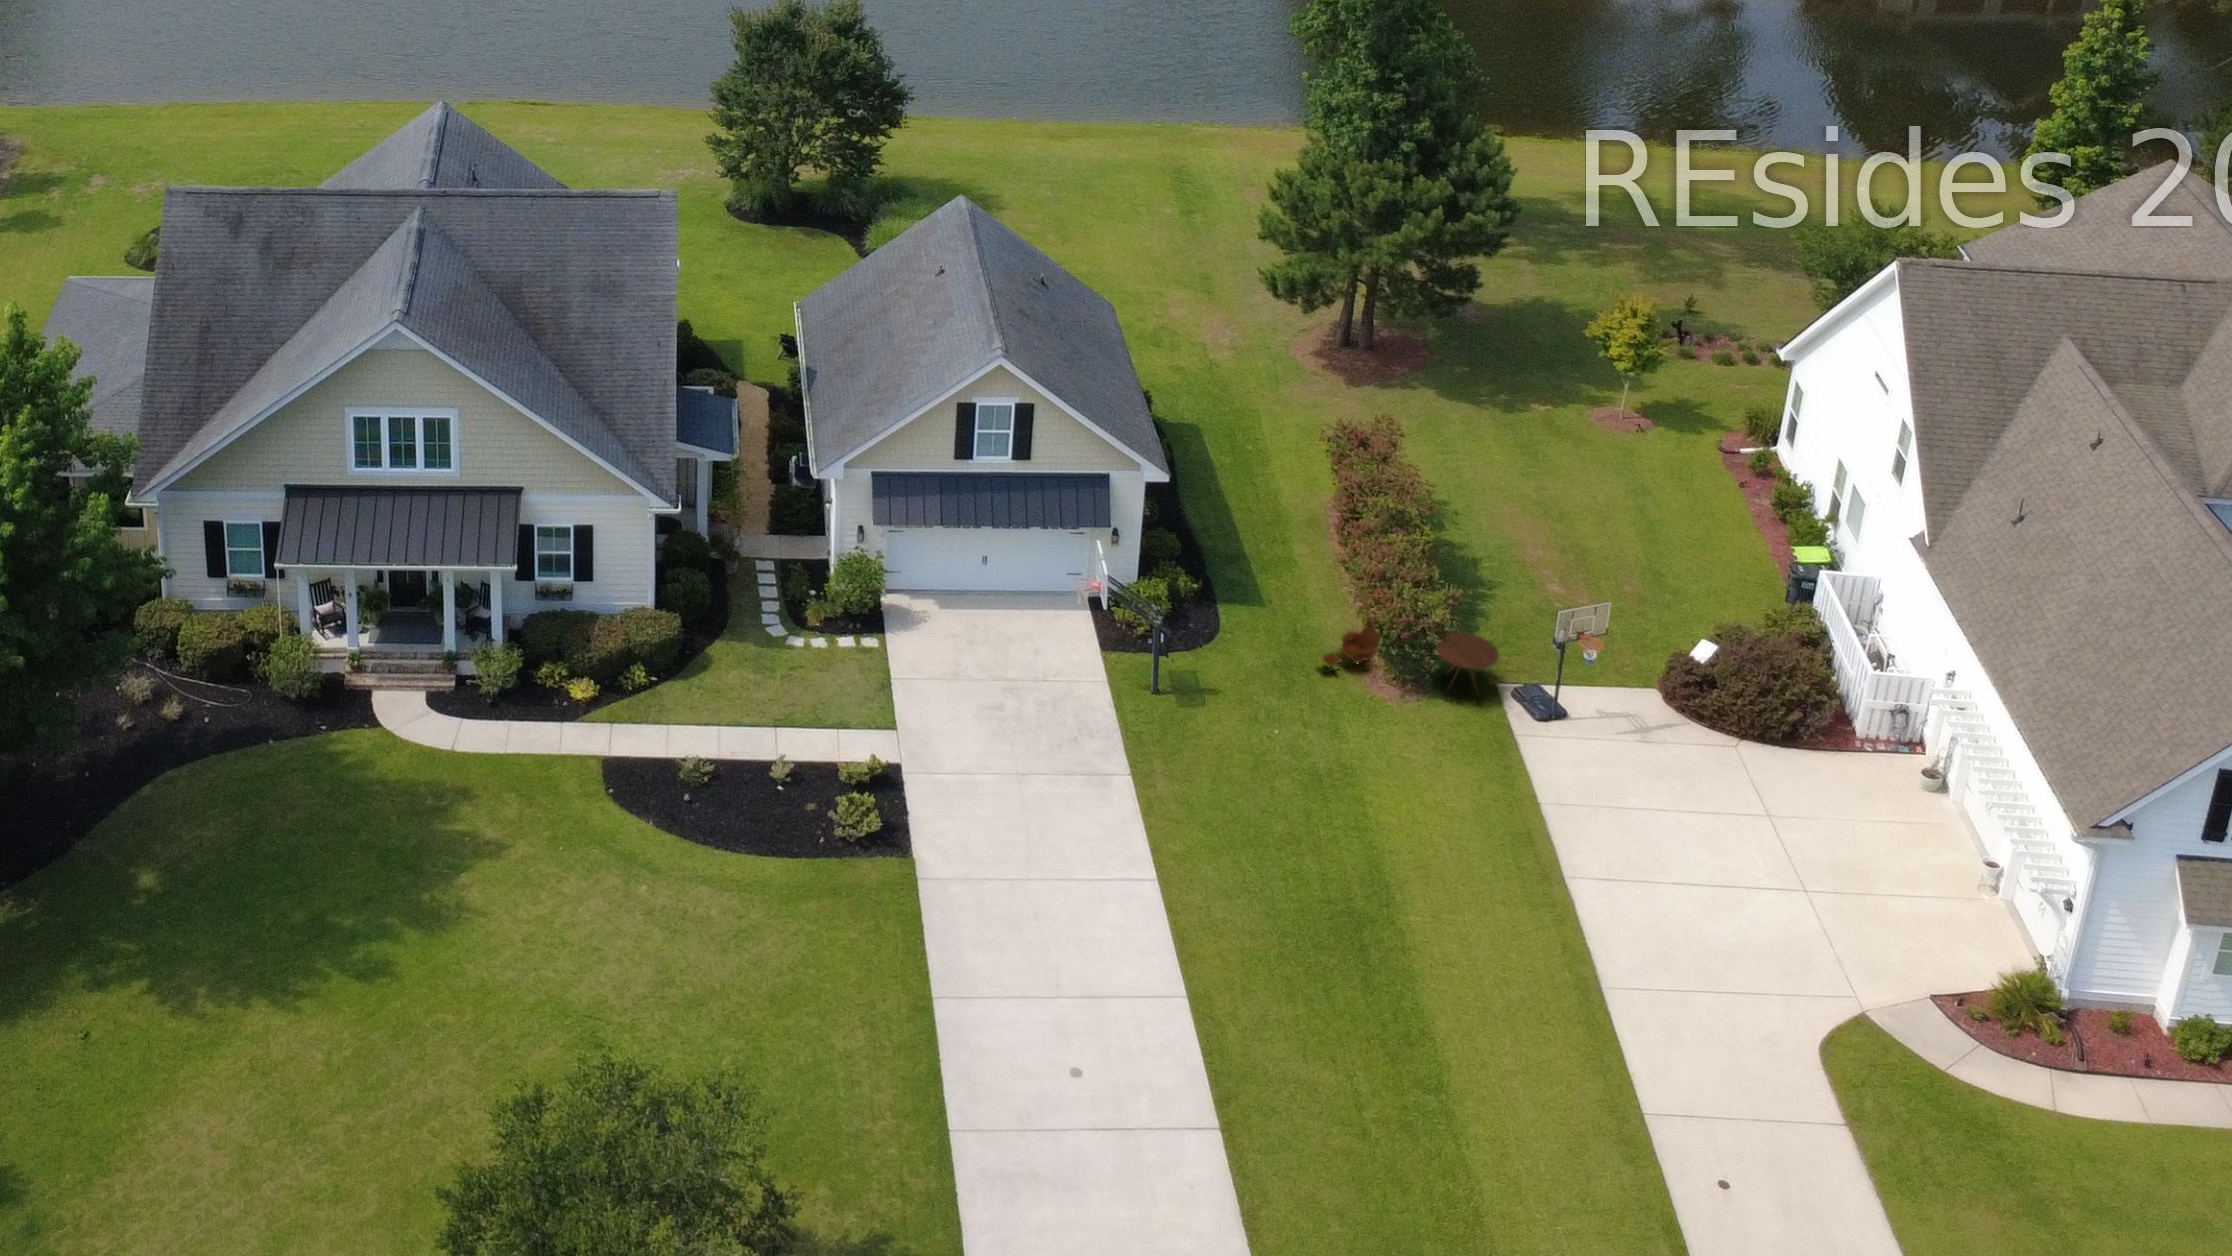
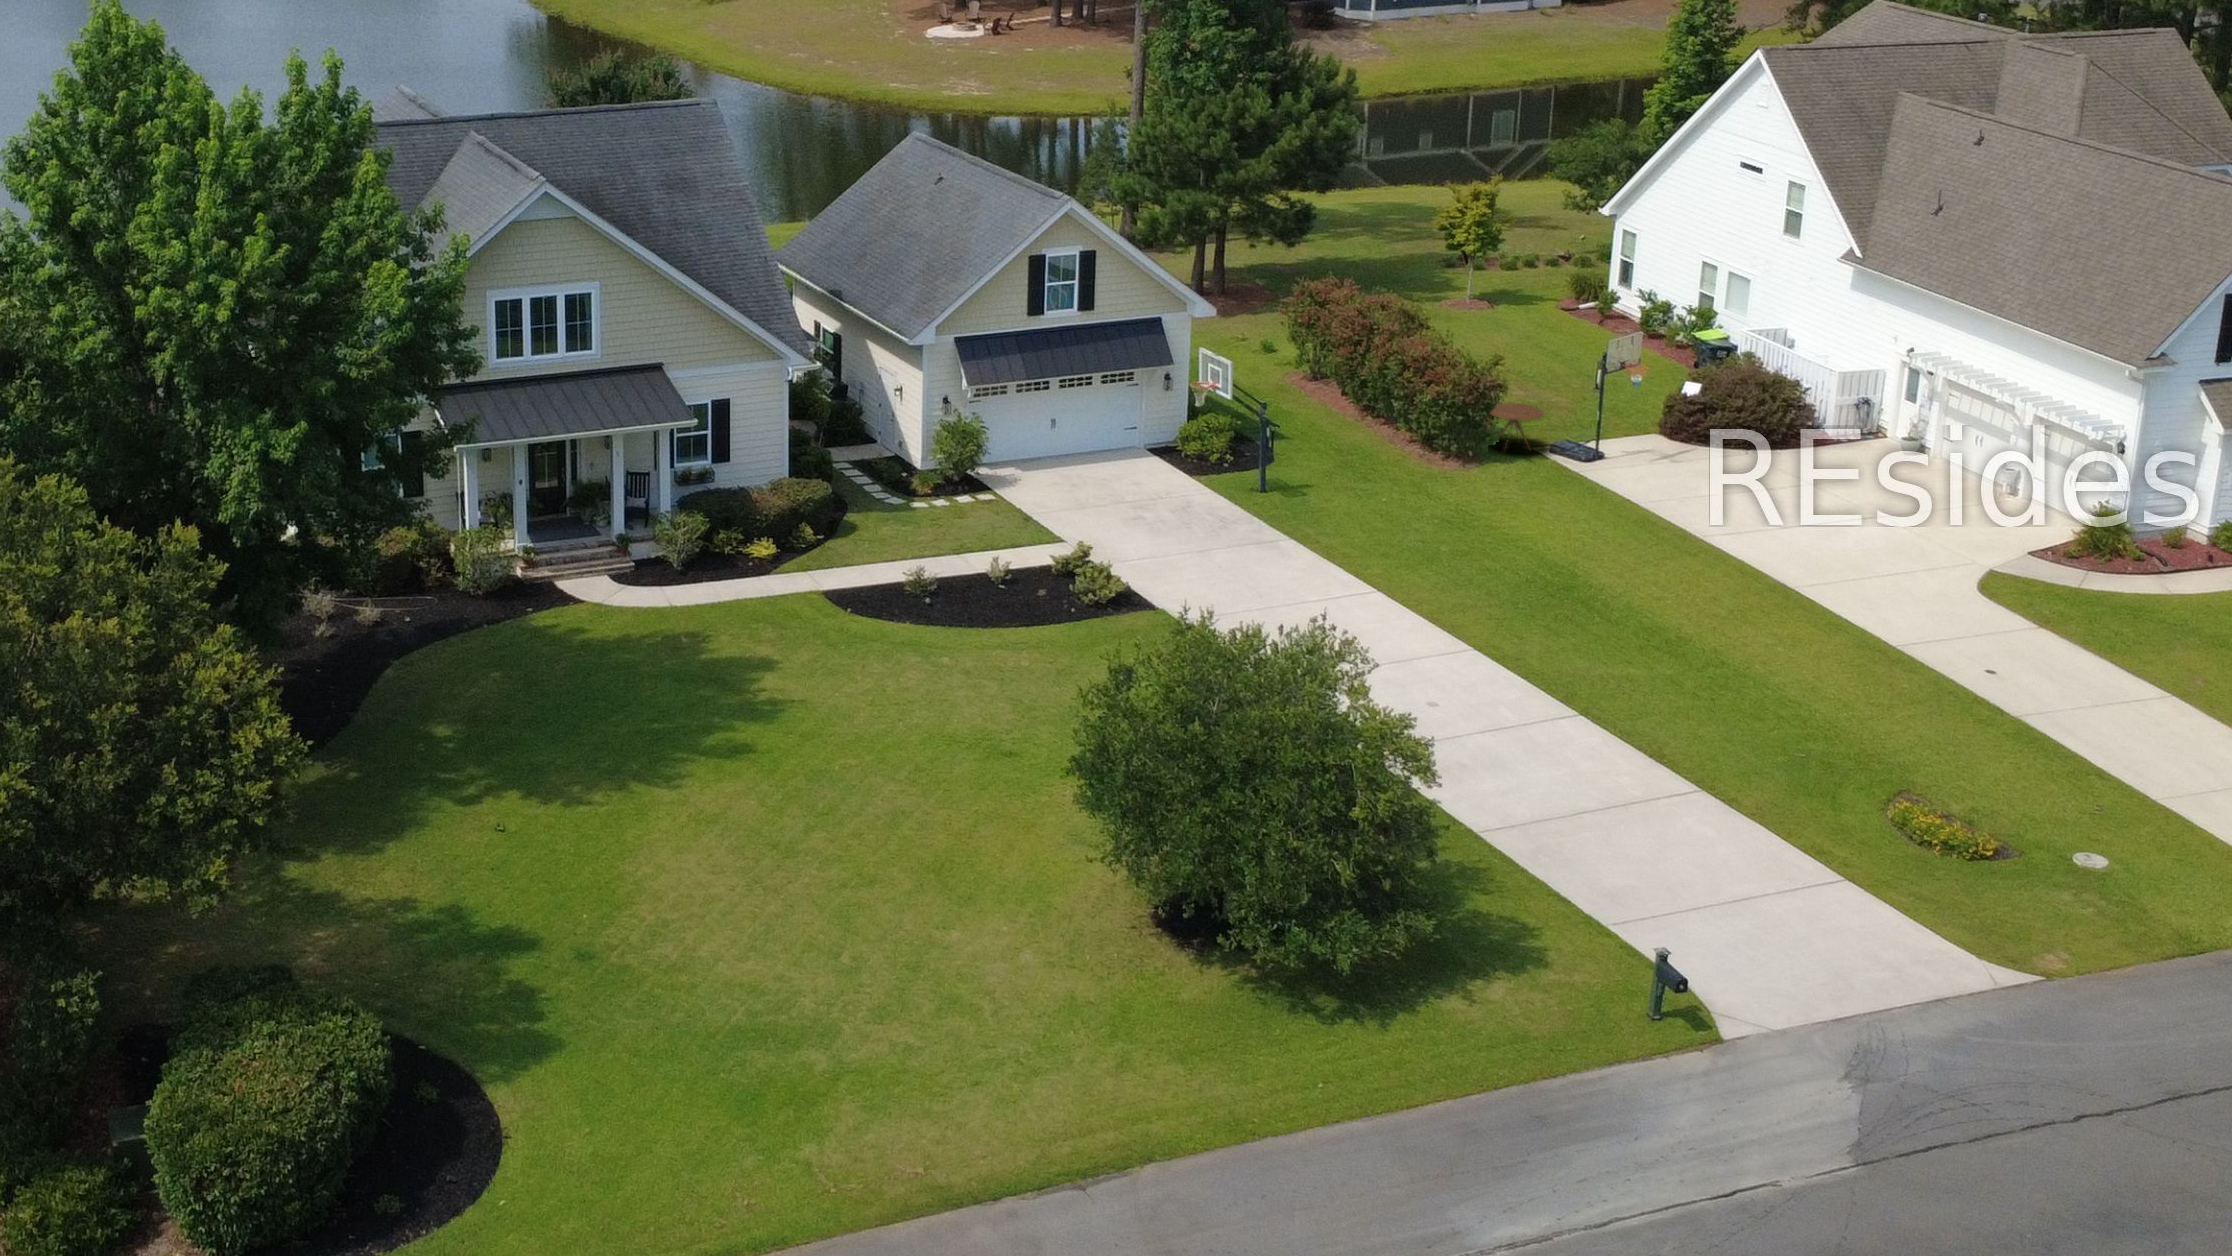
lounge chair: present [1323,618,1380,673] -> none [1392,402,1439,456]

